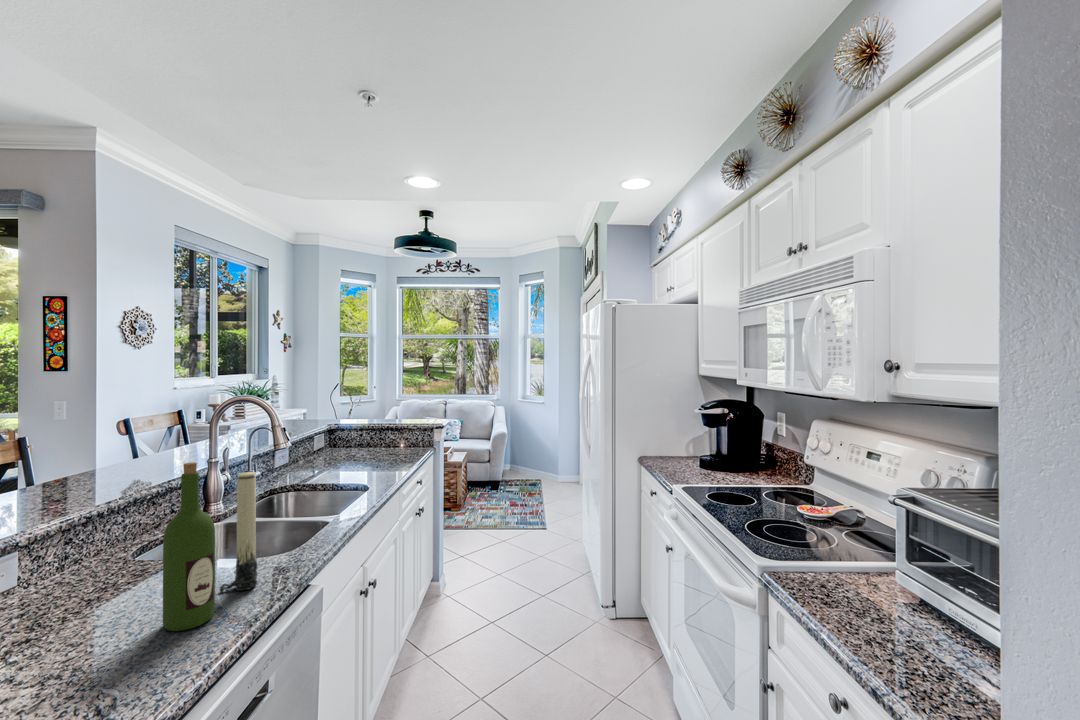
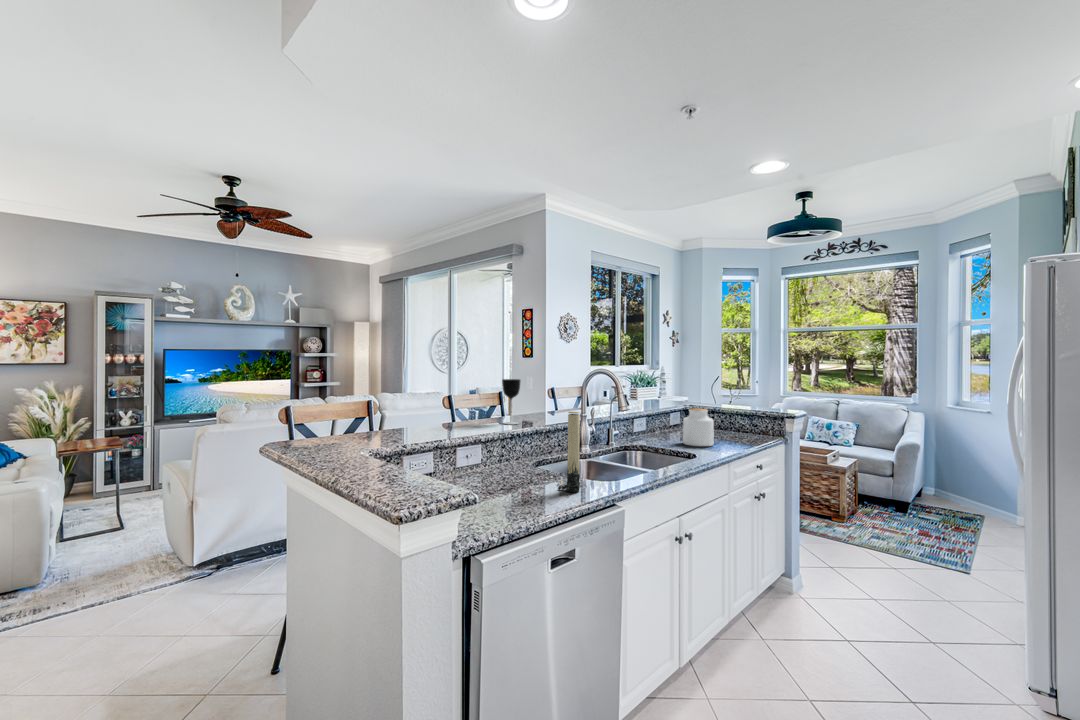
wine glass: none [56,421,97,497] -> present [502,379,521,424]
jar: none [339,430,373,473] -> present [683,408,714,446]
wine bottle: present [163,462,215,631] -> none [523,396,550,500]

